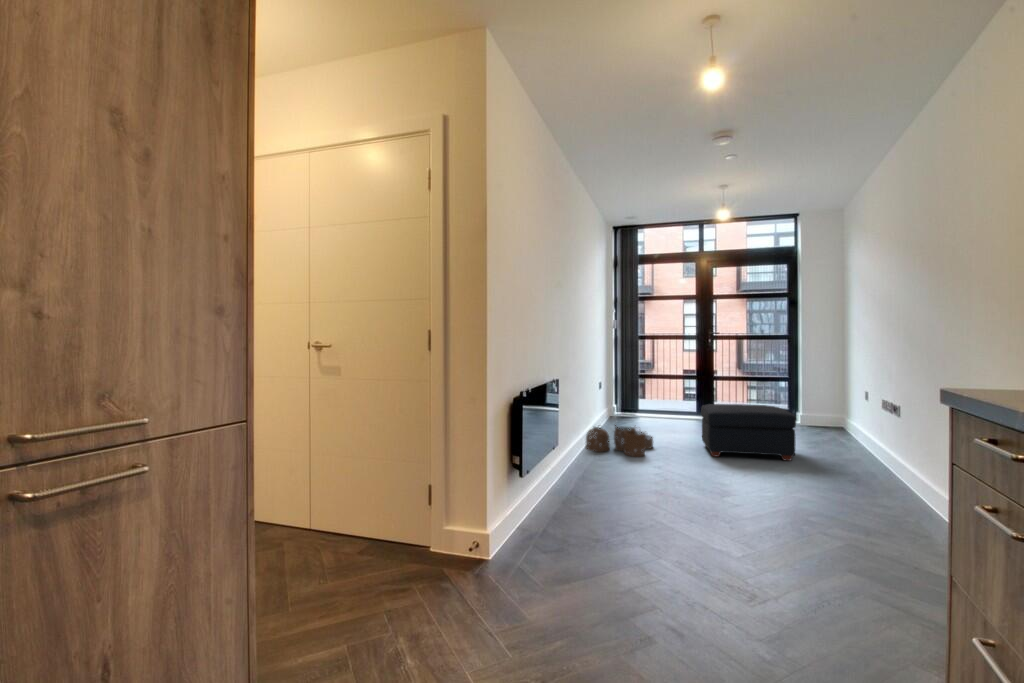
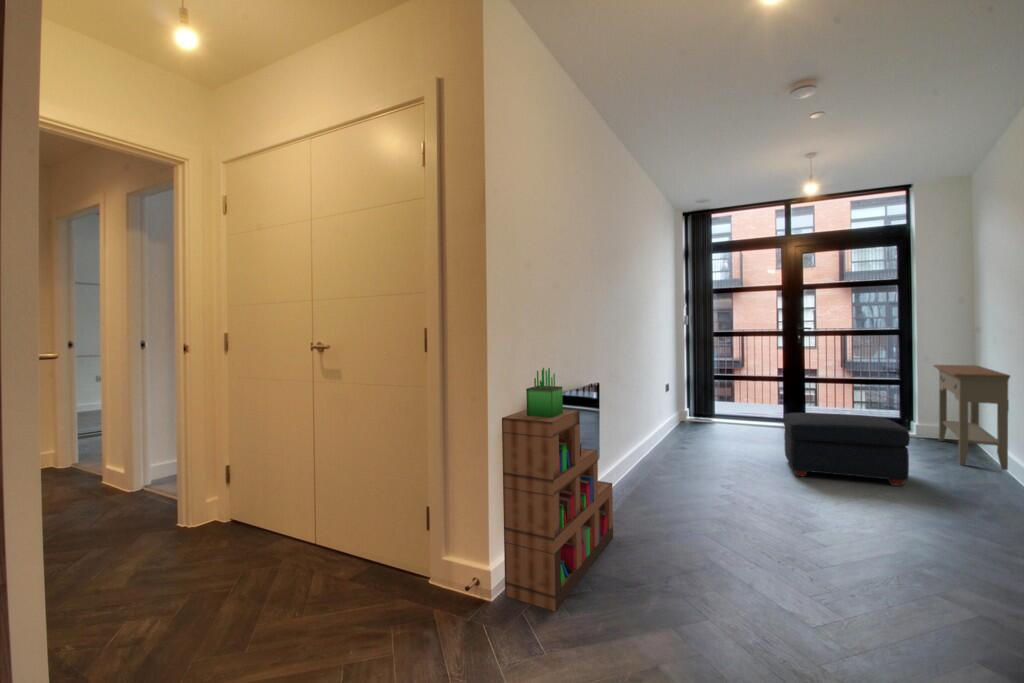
bookshelf: none [500,362,577,562] -> present [502,368,613,611]
console table: none [811,364,865,447] -> present [934,365,1010,470]
woven basket: present [585,425,653,457] -> none [642,433,724,473]

